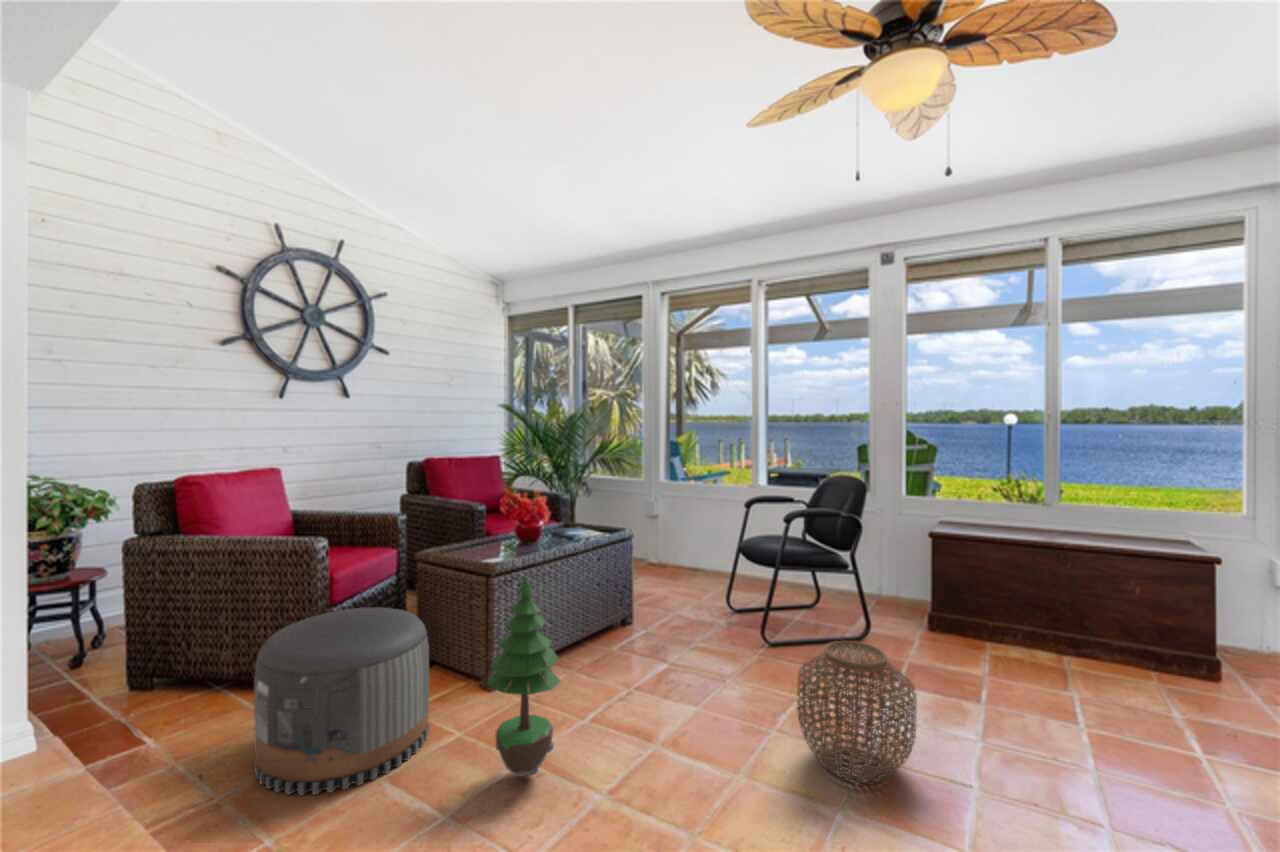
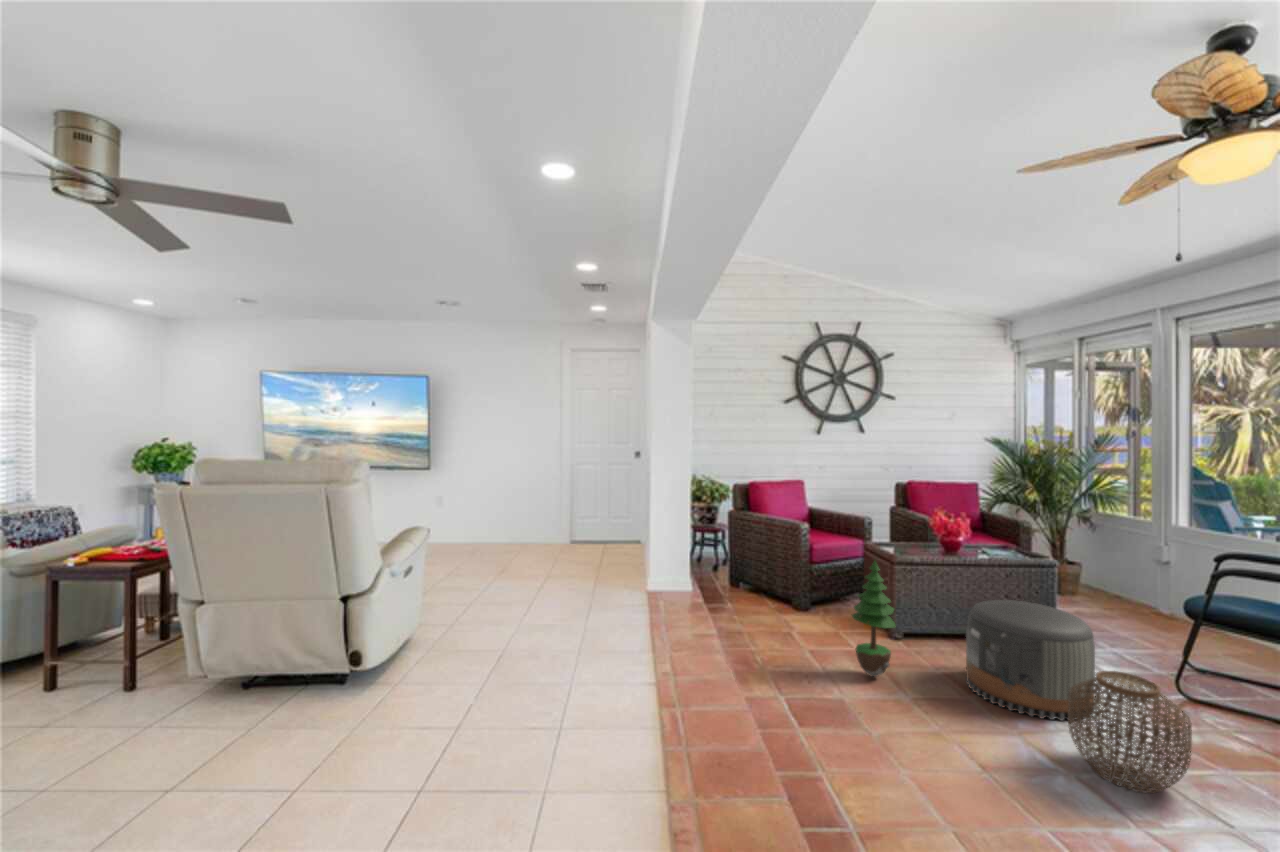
pouf: present [254,607,429,795] -> present [966,600,1095,721]

